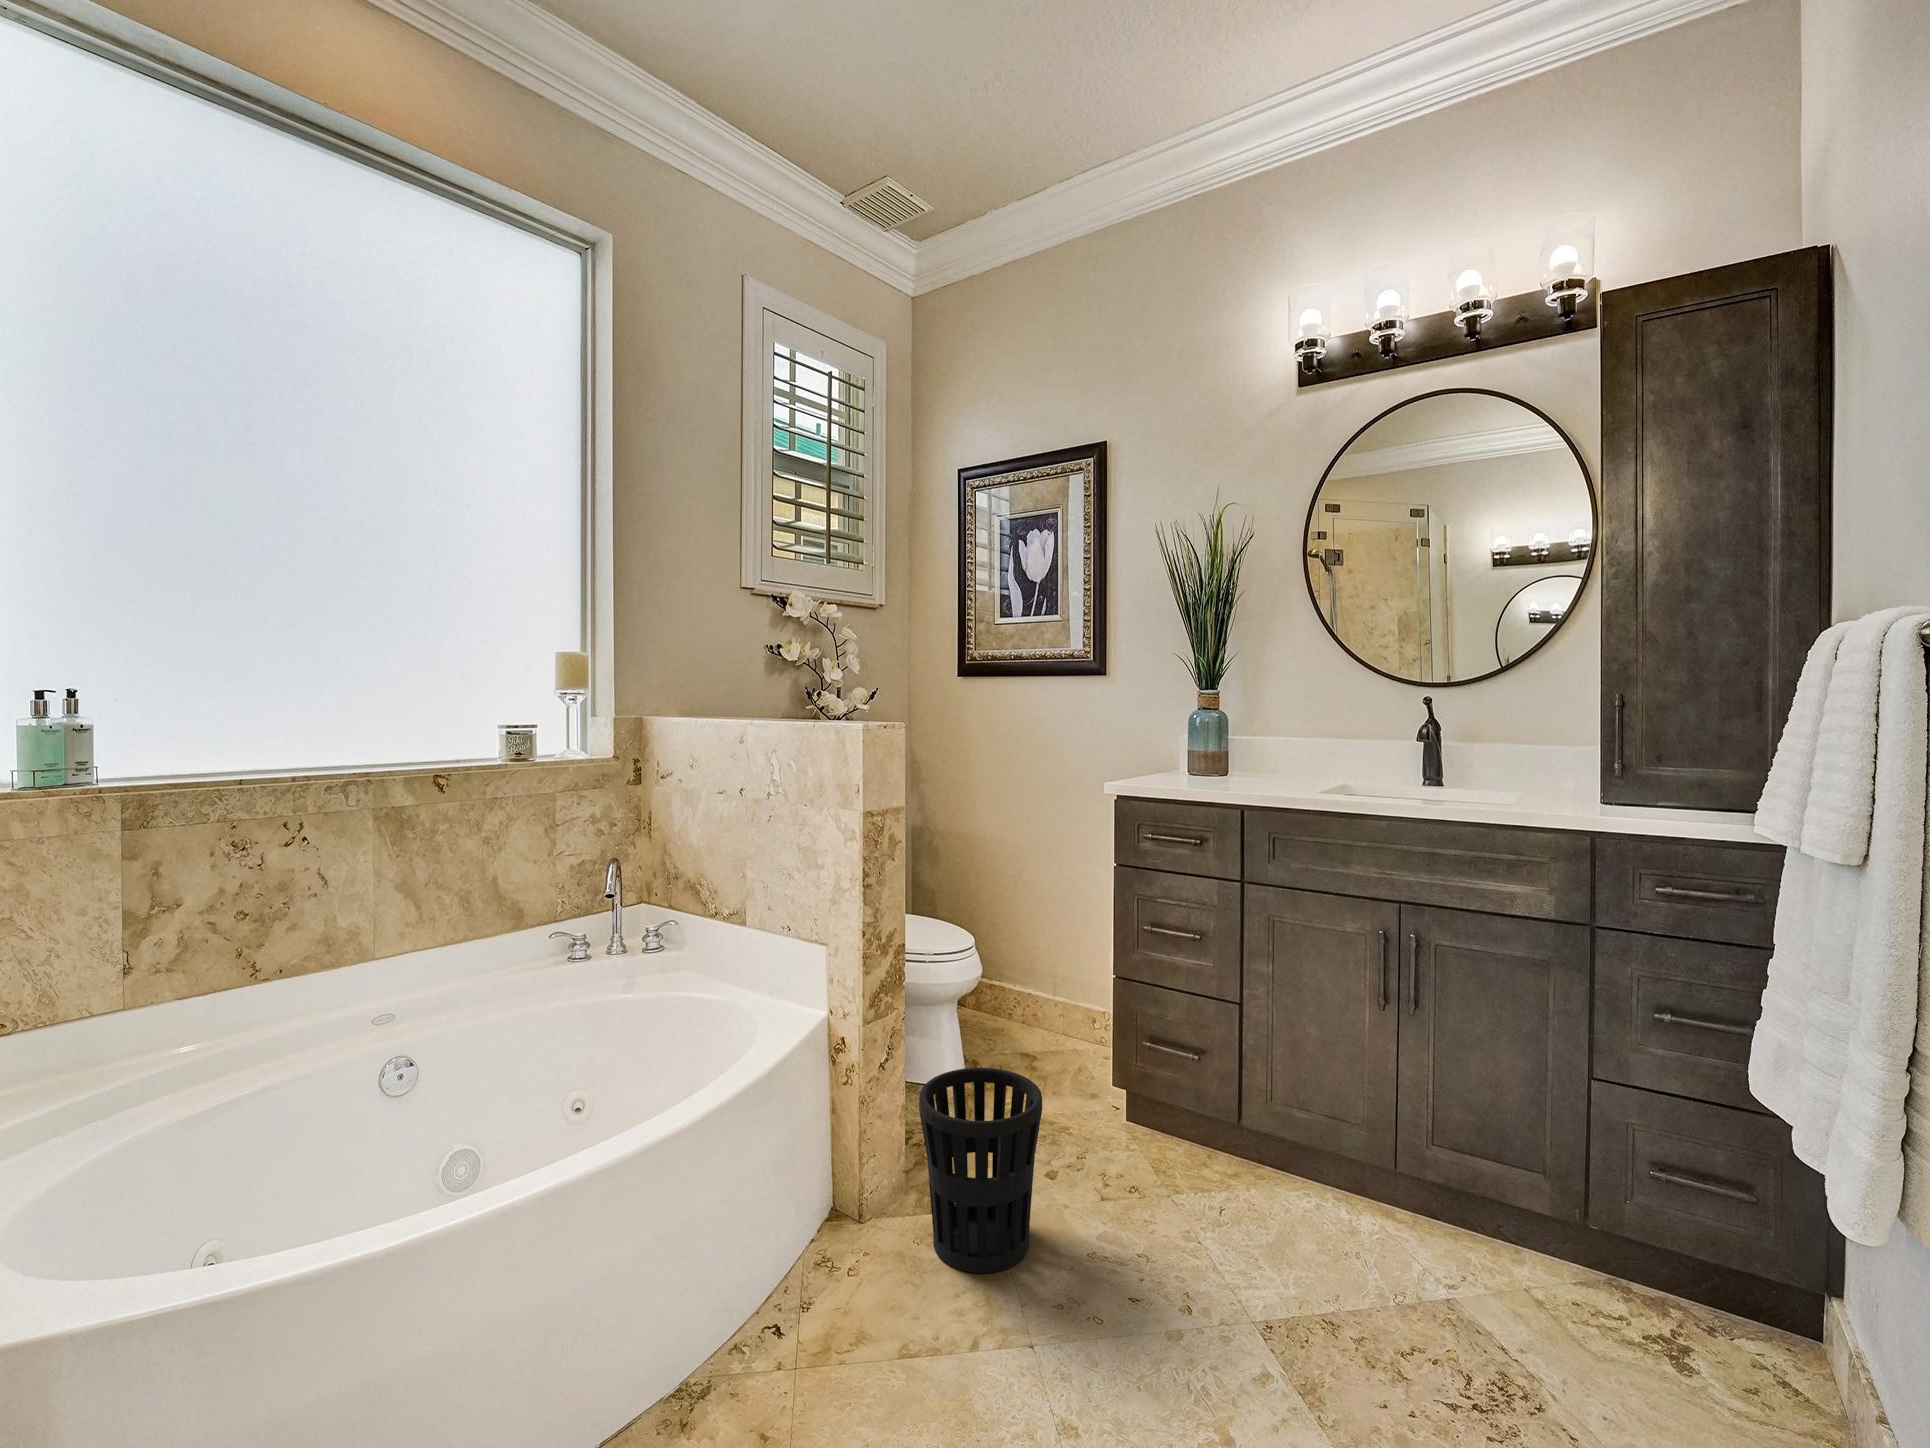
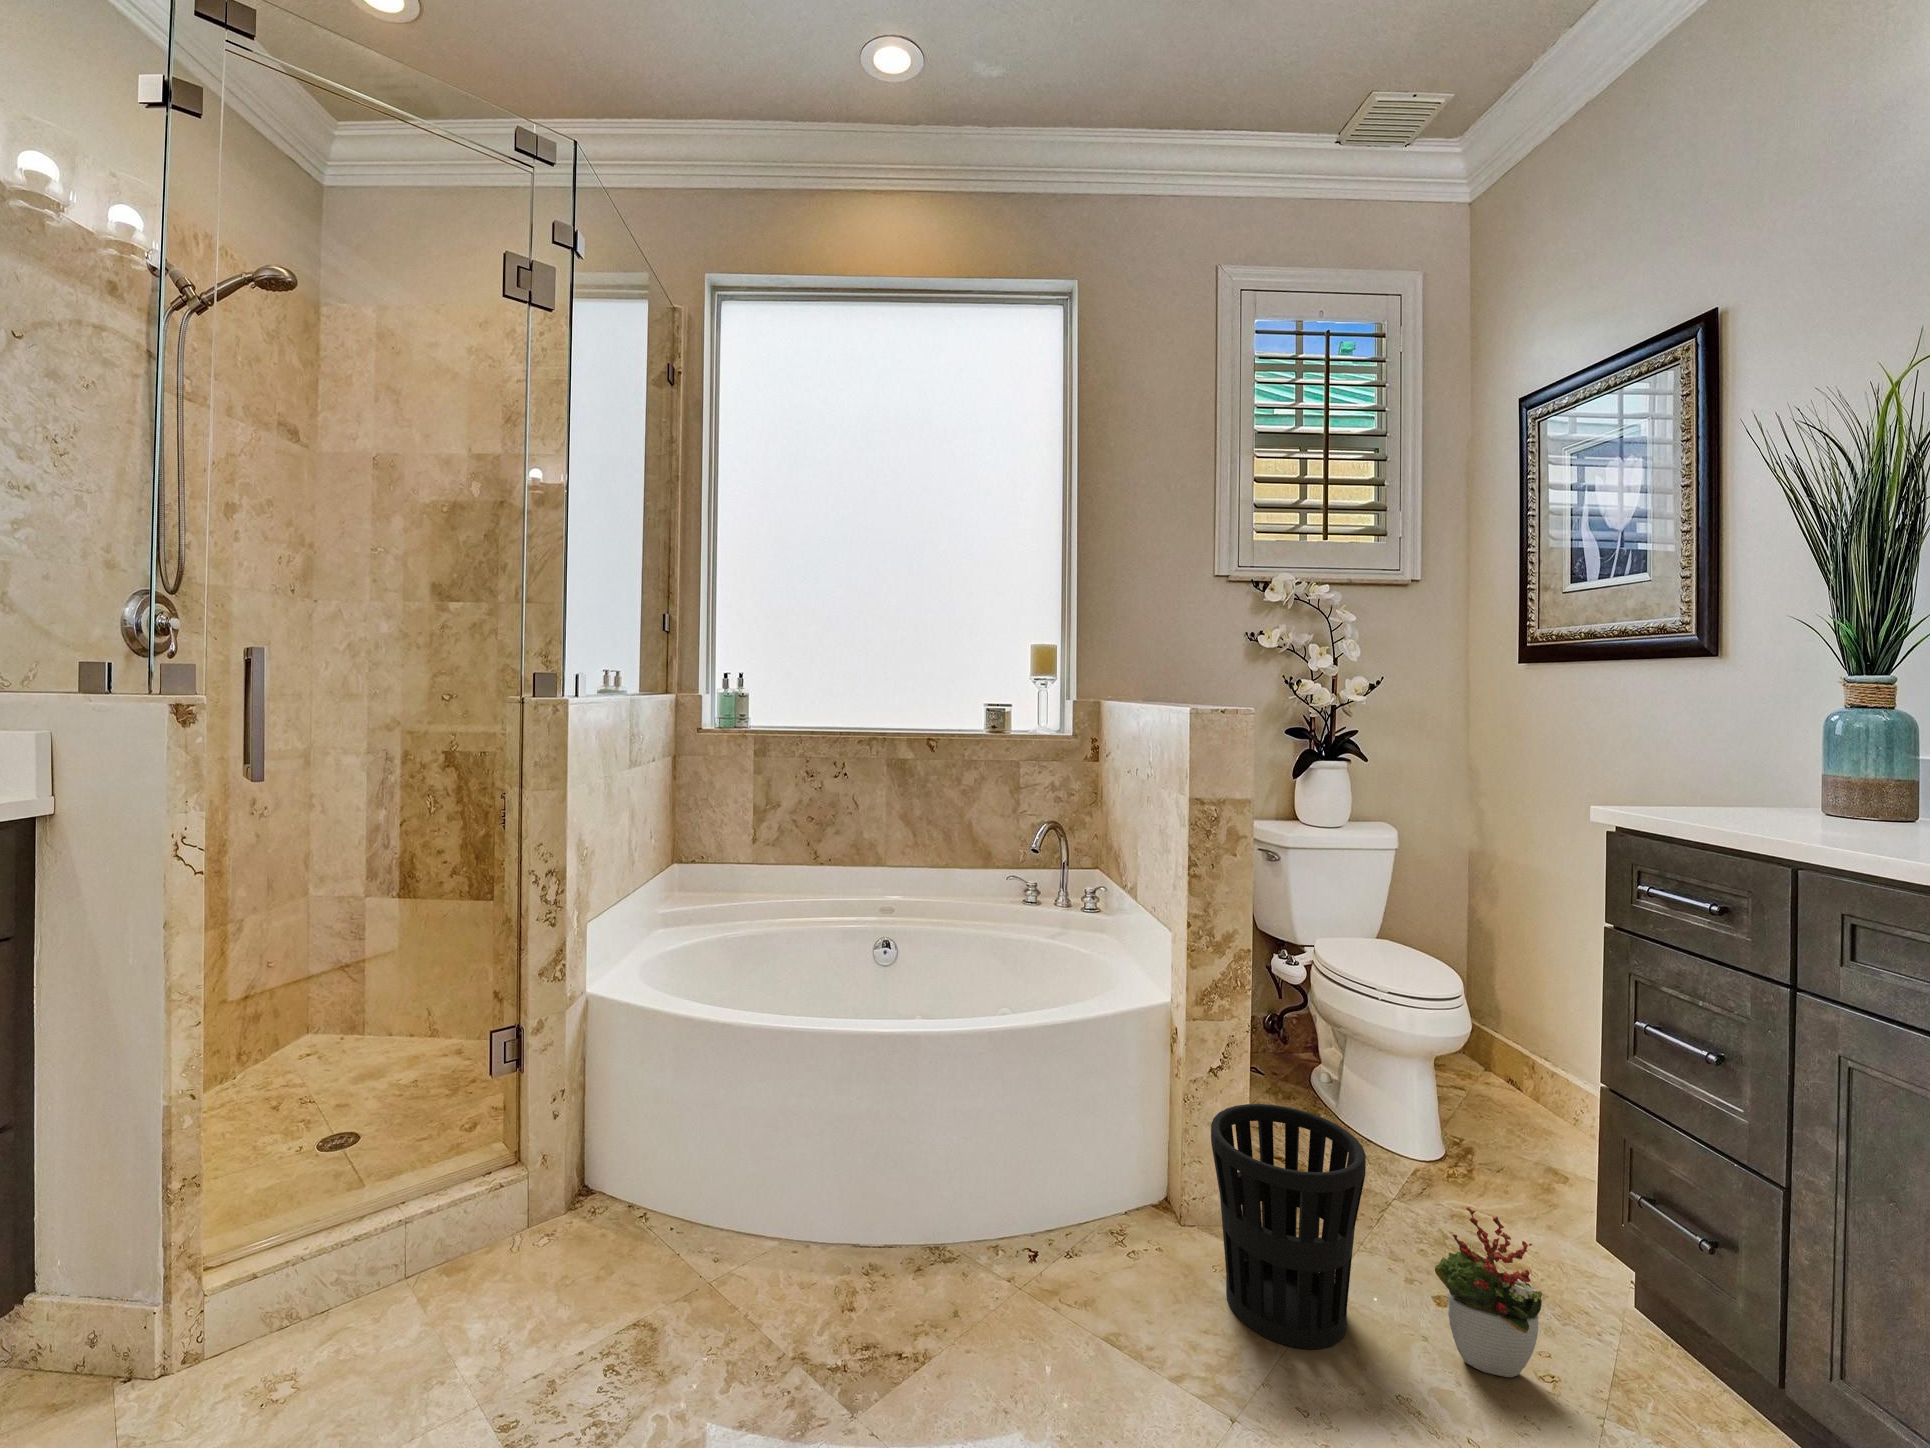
decorative plant: none [1077,1089,1133,1209] -> present [1435,1207,1543,1377]

